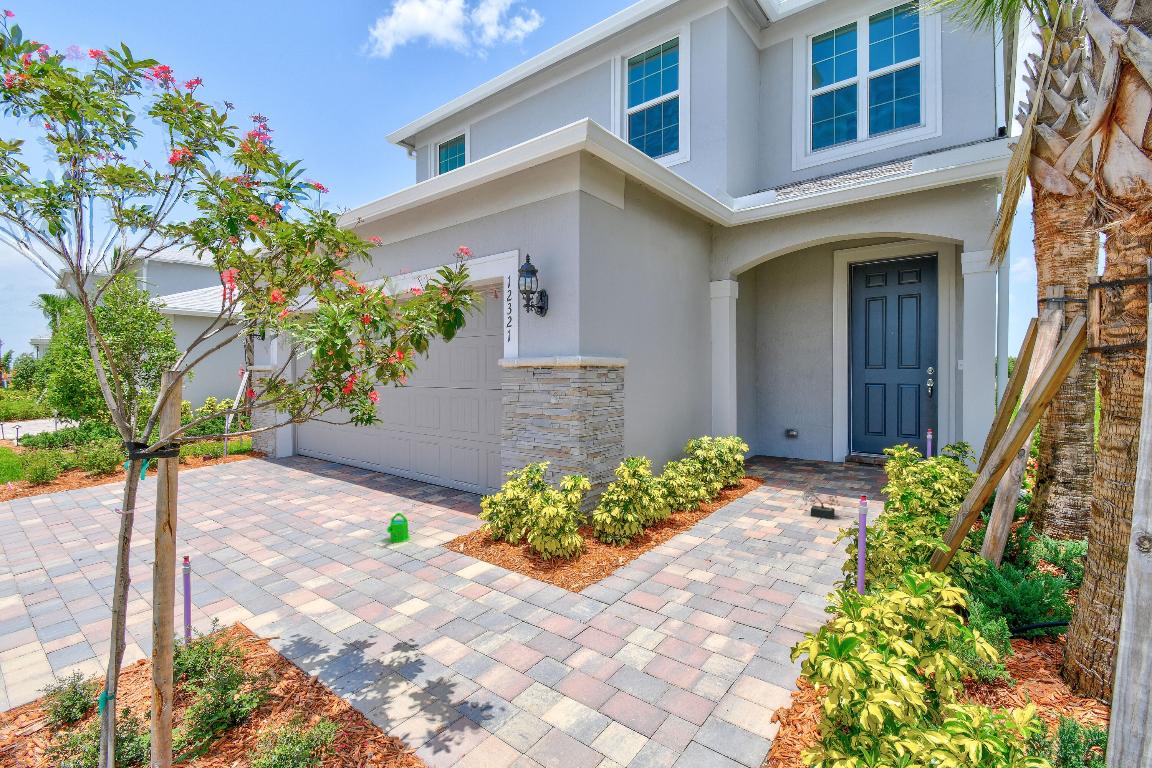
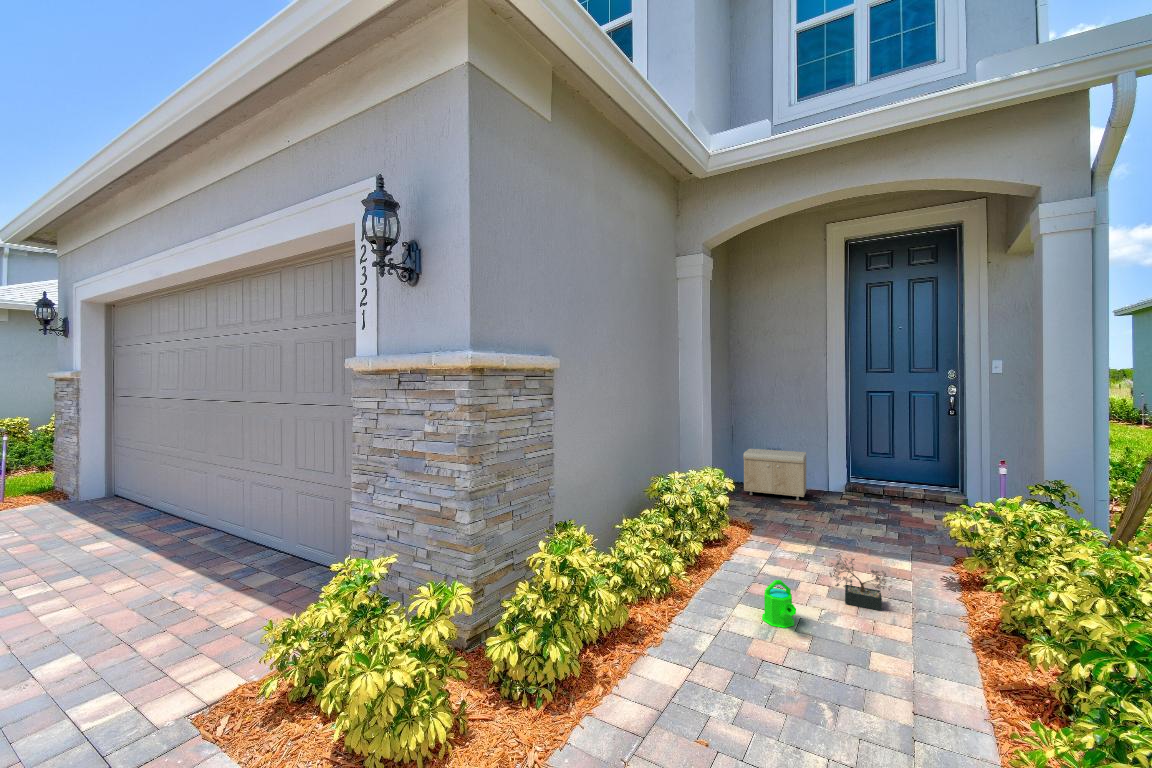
storage bench: none [765,426,816,466] -> present [743,449,806,500]
watering can: present [387,513,410,542] -> present [762,580,796,628]

